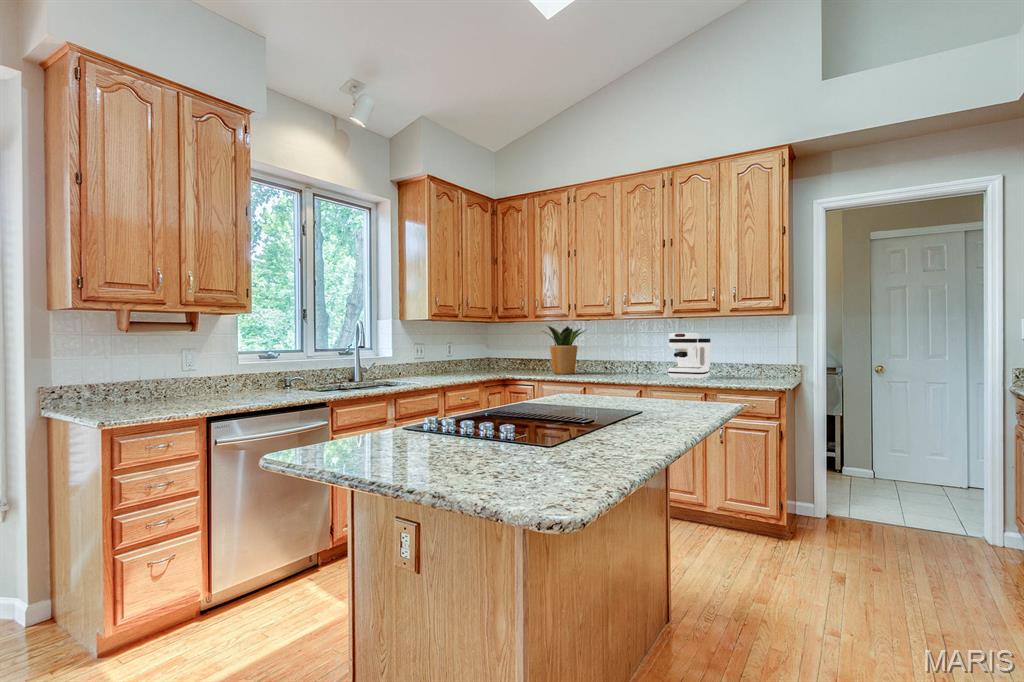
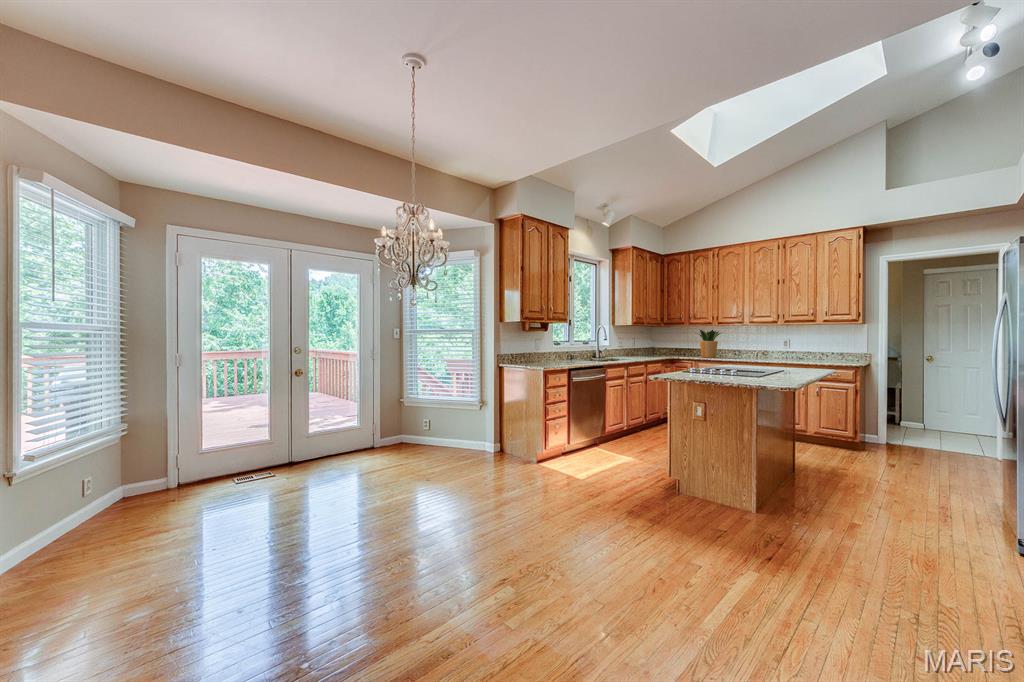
coffee maker: present [668,333,710,379] -> none [780,334,808,361]

